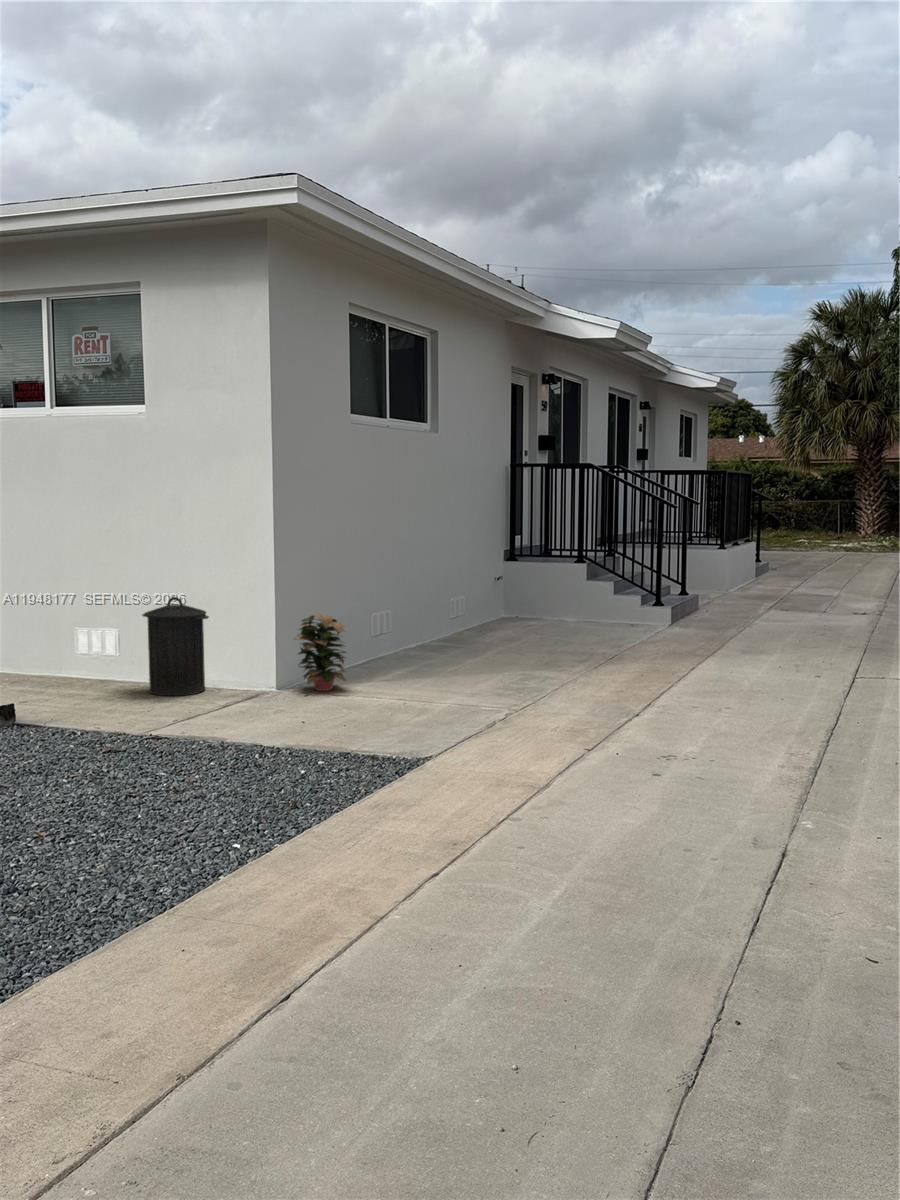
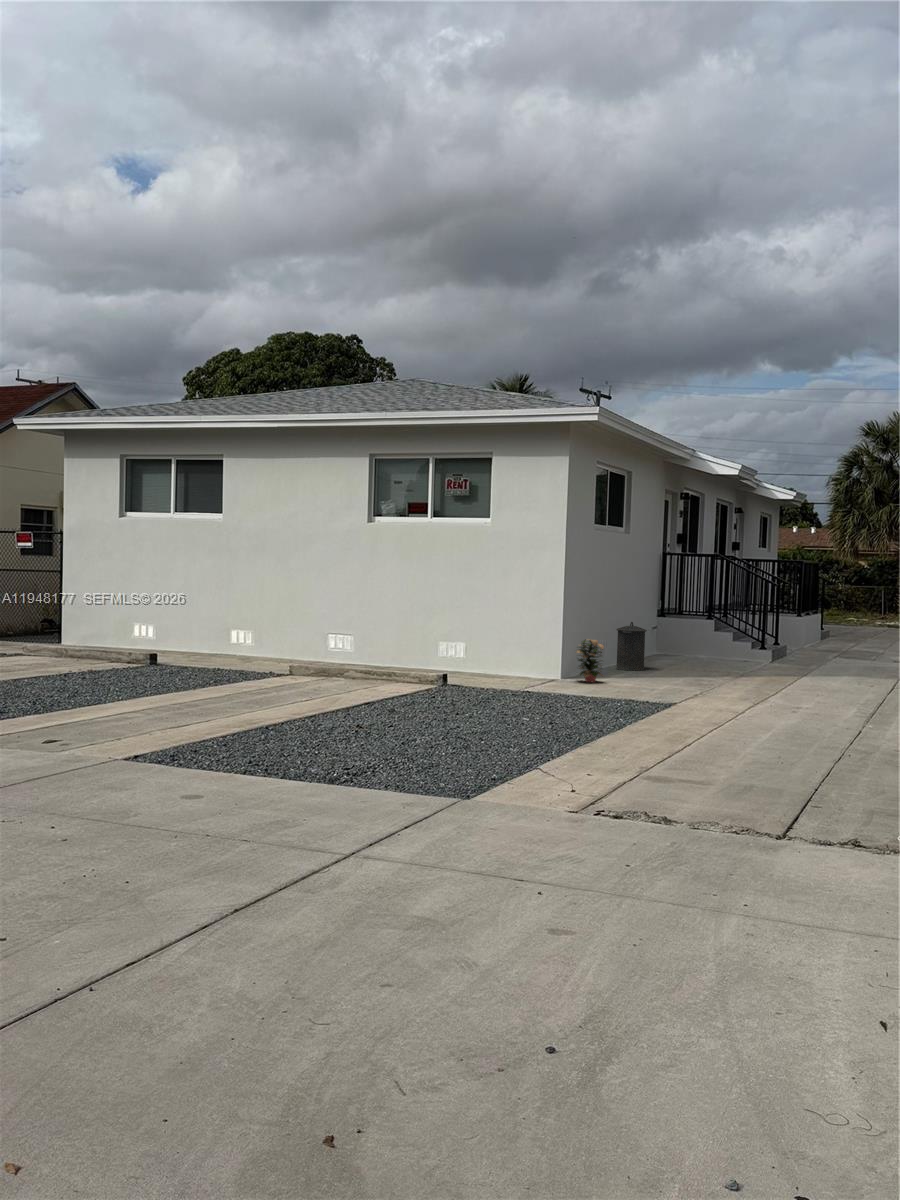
trash can: present [142,597,209,696] -> present [616,622,647,671]

